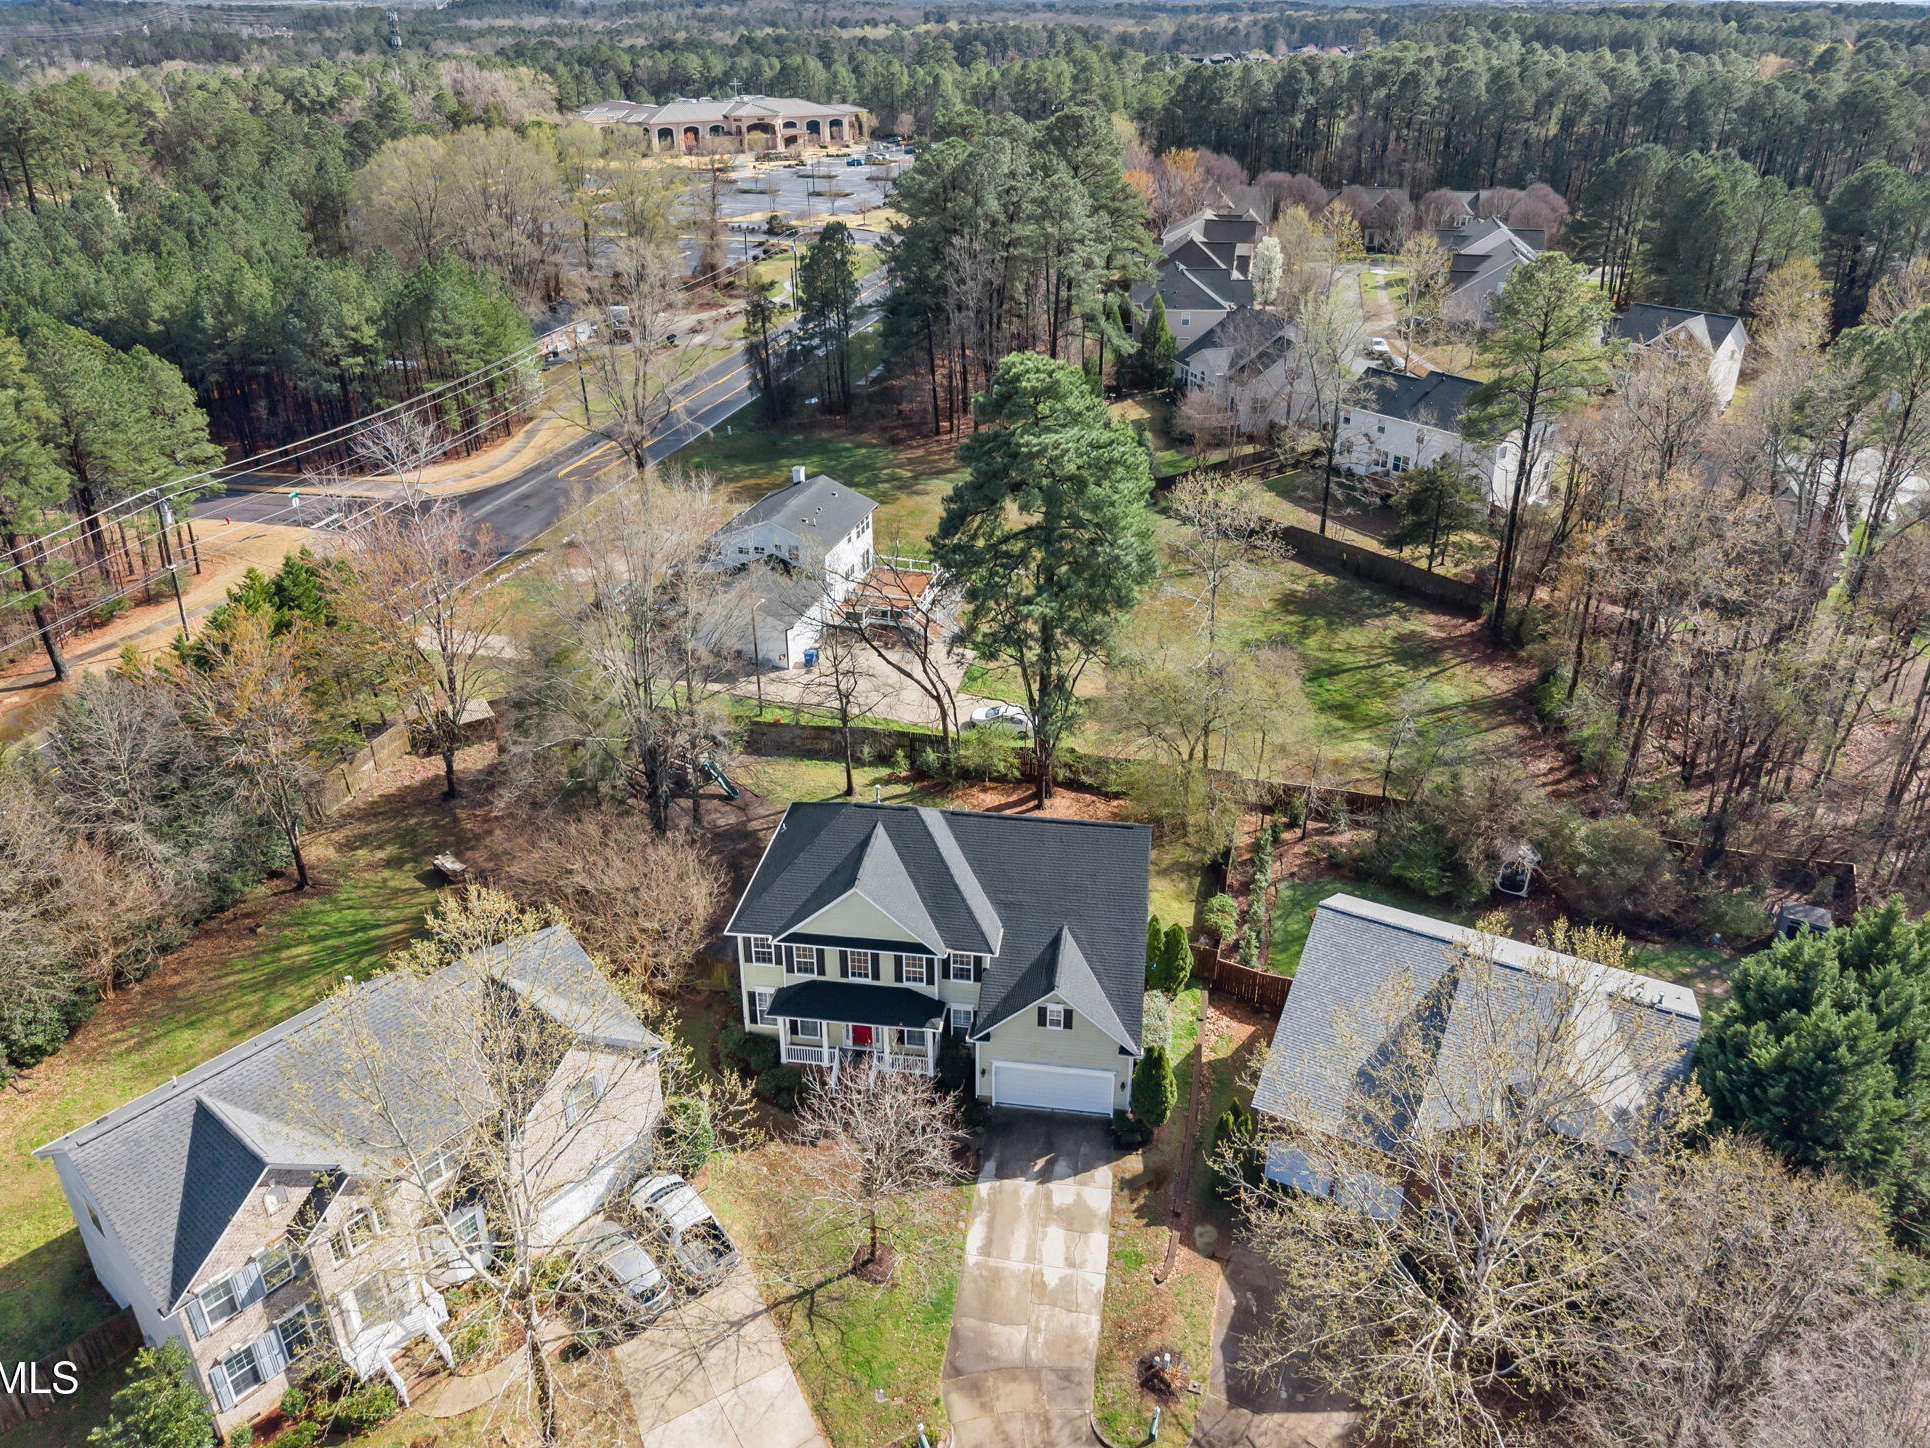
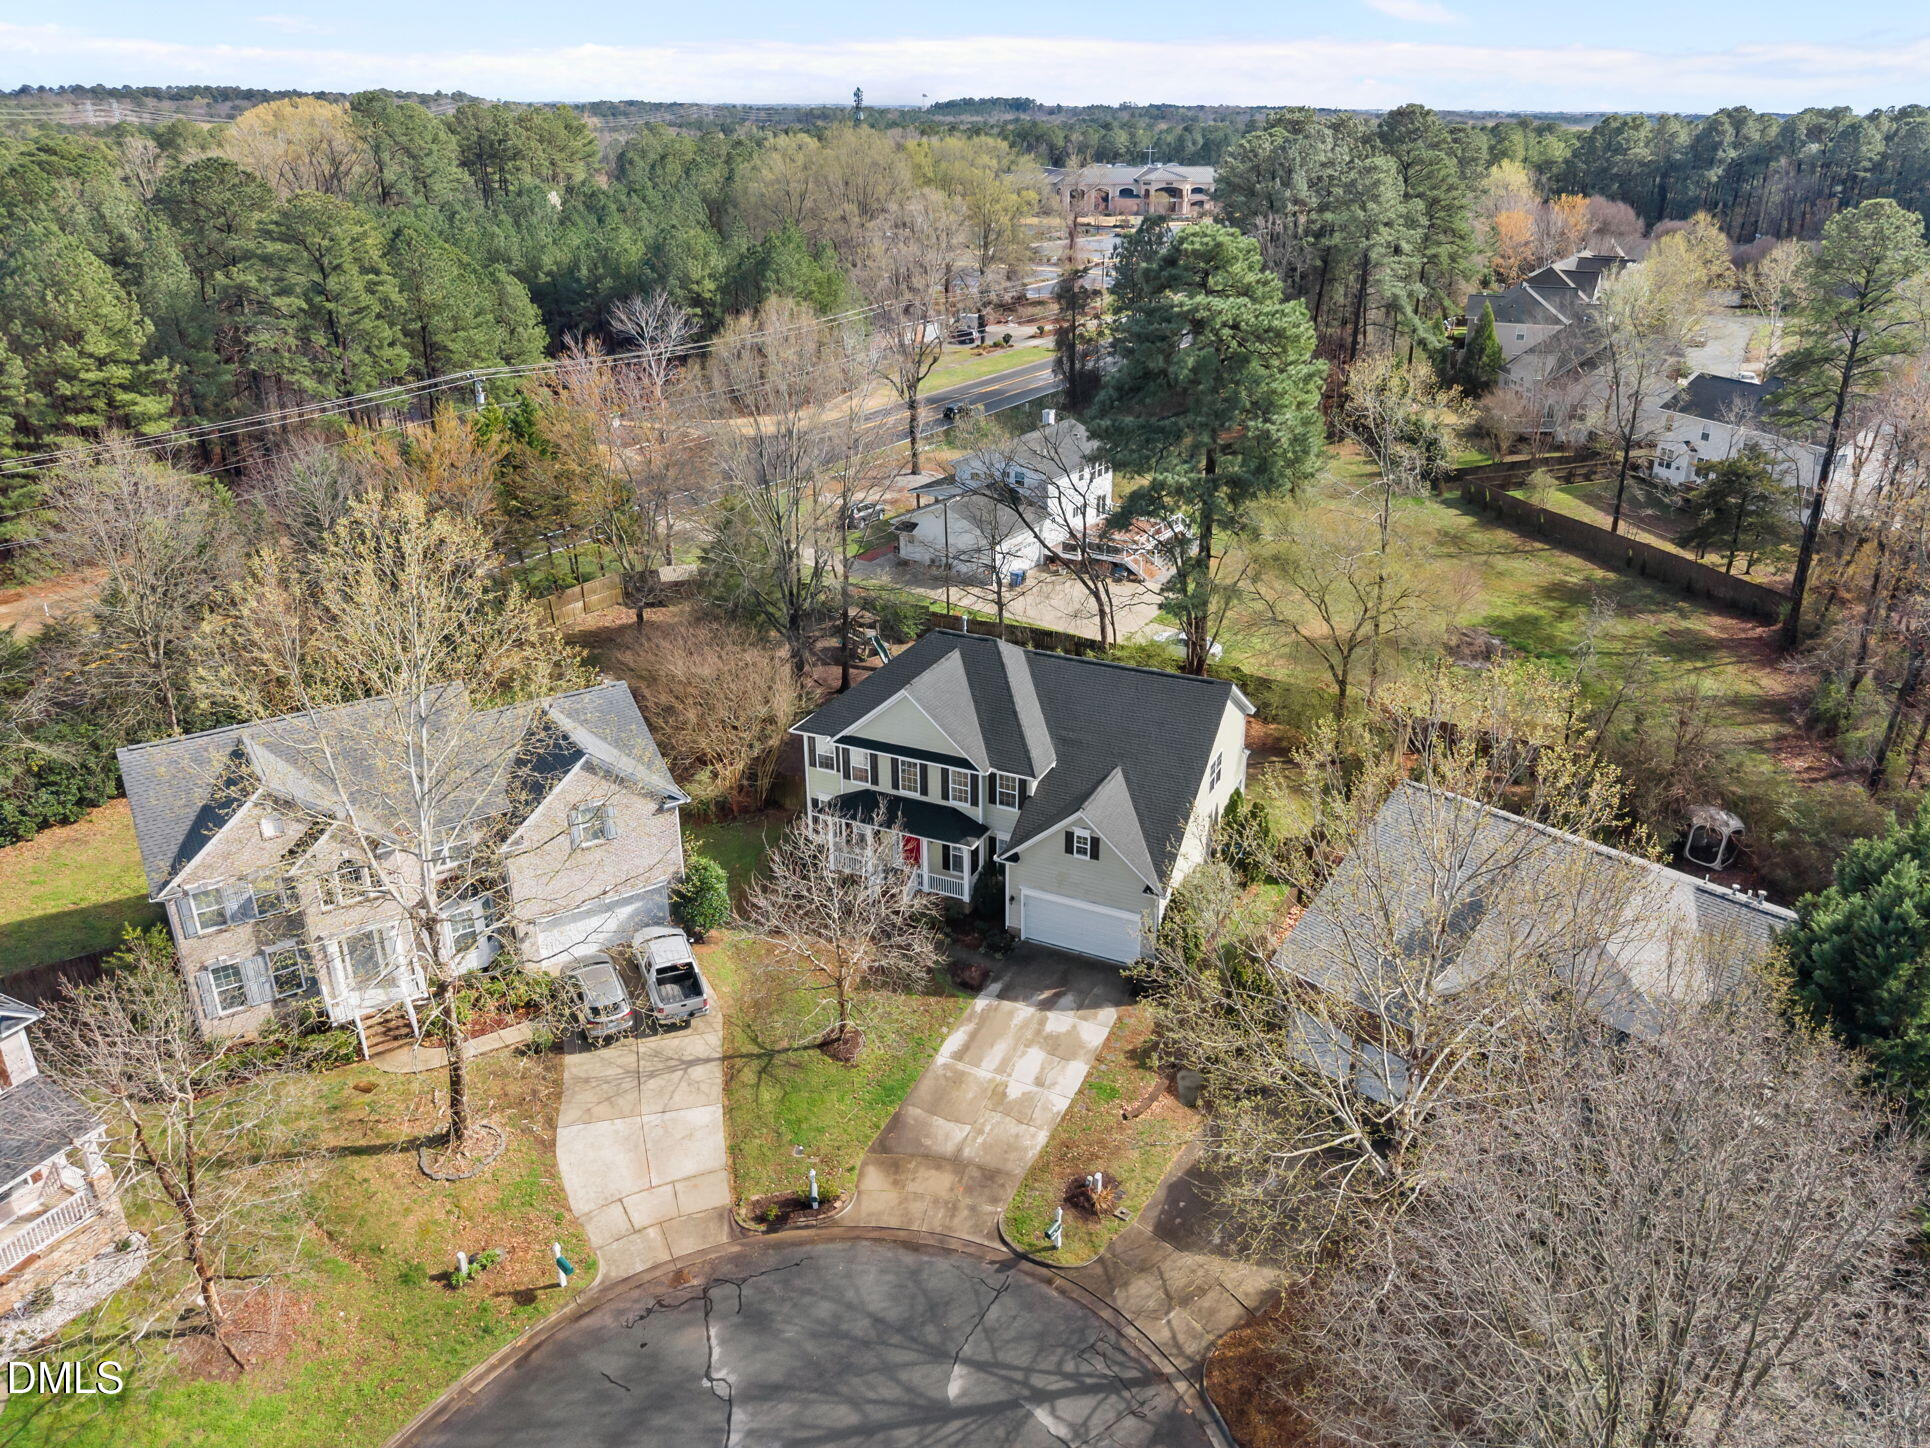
bench: present [1119,1165,1156,1203] -> none [1117,1009,1157,1044]

